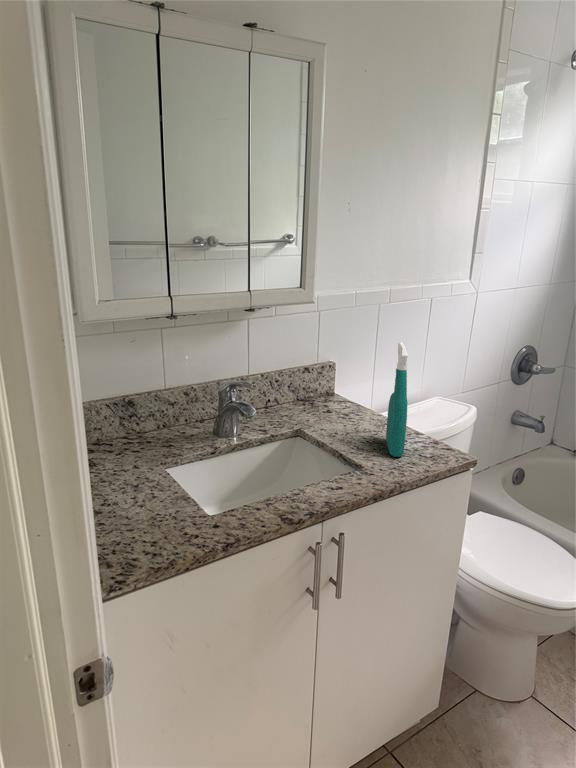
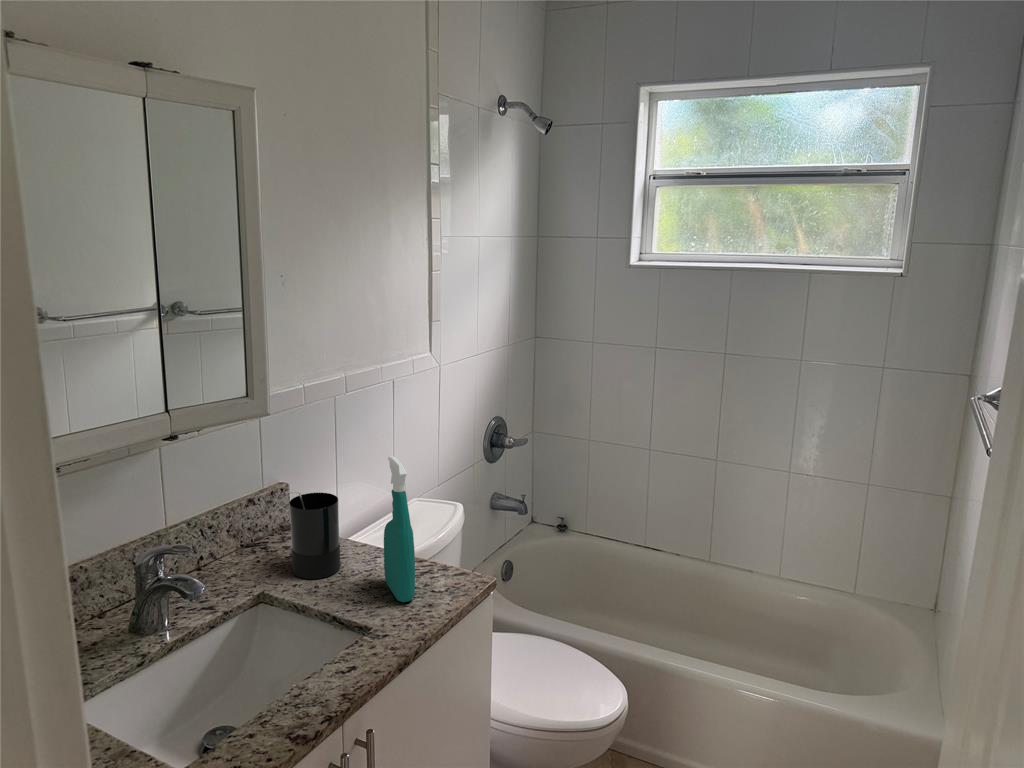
candle: none [324,363,362,429] -> present [285,492,340,579]

